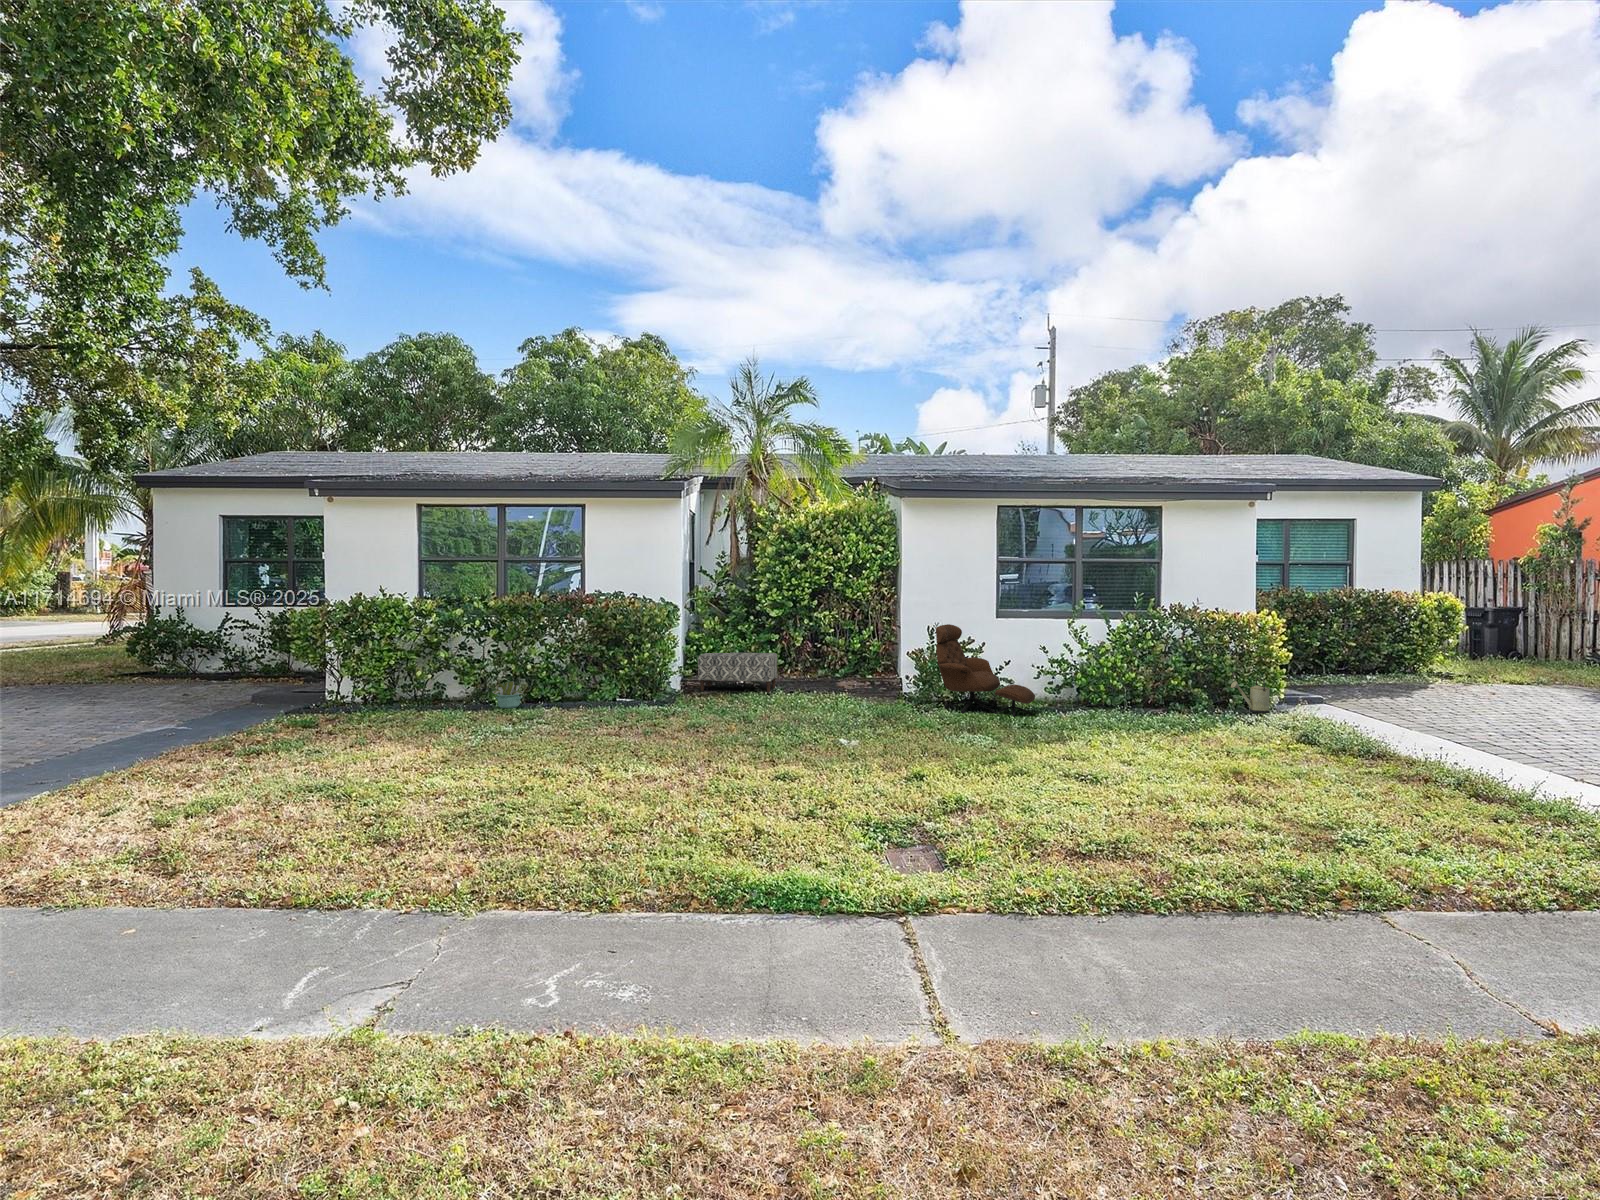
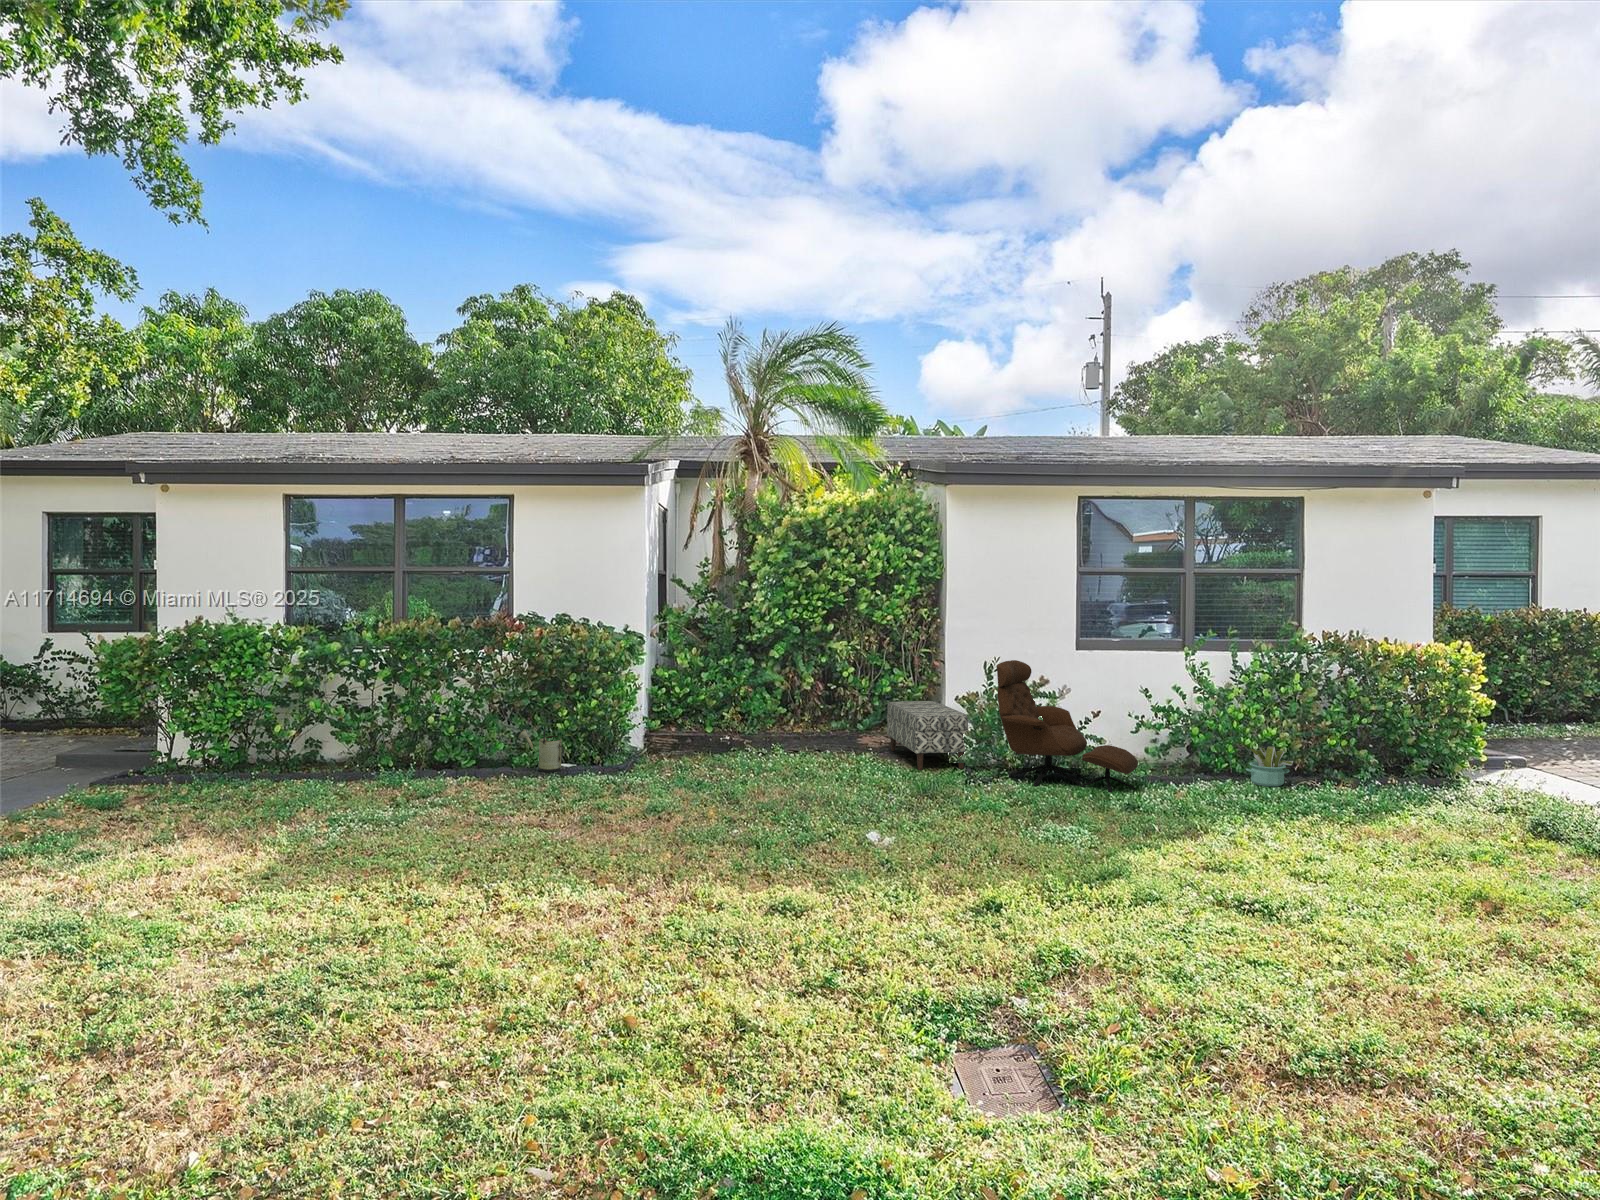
bench: present [698,653,777,692] -> present [887,701,968,770]
watering can: present [1231,678,1273,713] -> present [519,726,564,772]
decorative plant: present [493,682,523,708] -> present [1246,747,1293,787]

